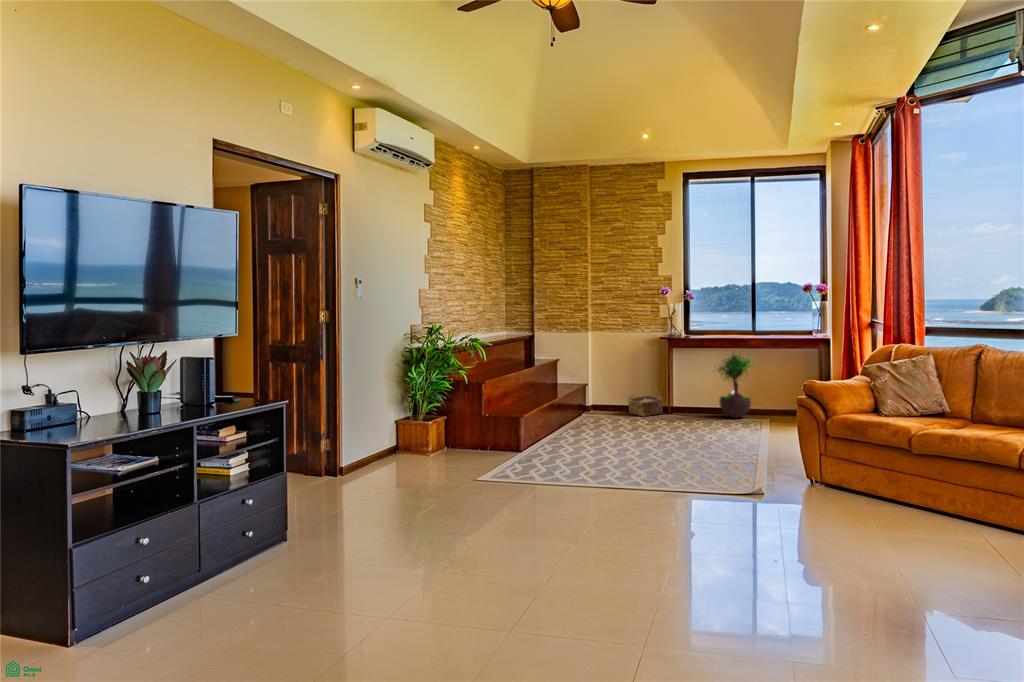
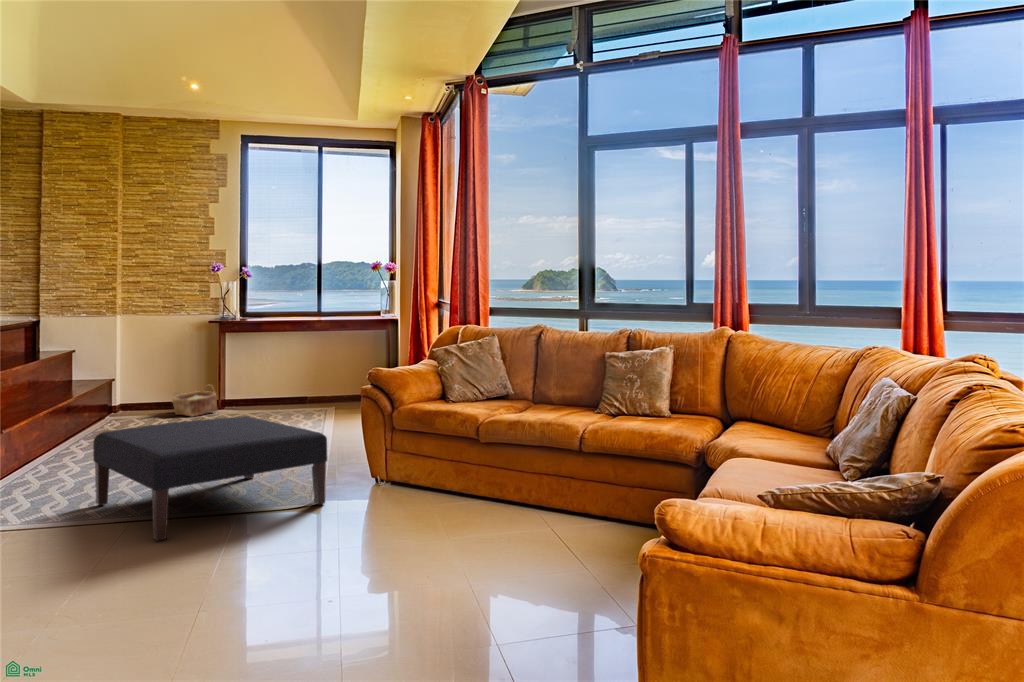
potted tree: present [717,353,753,418] -> none [276,334,324,411]
ottoman: none [598,418,770,501] -> present [93,416,327,540]

